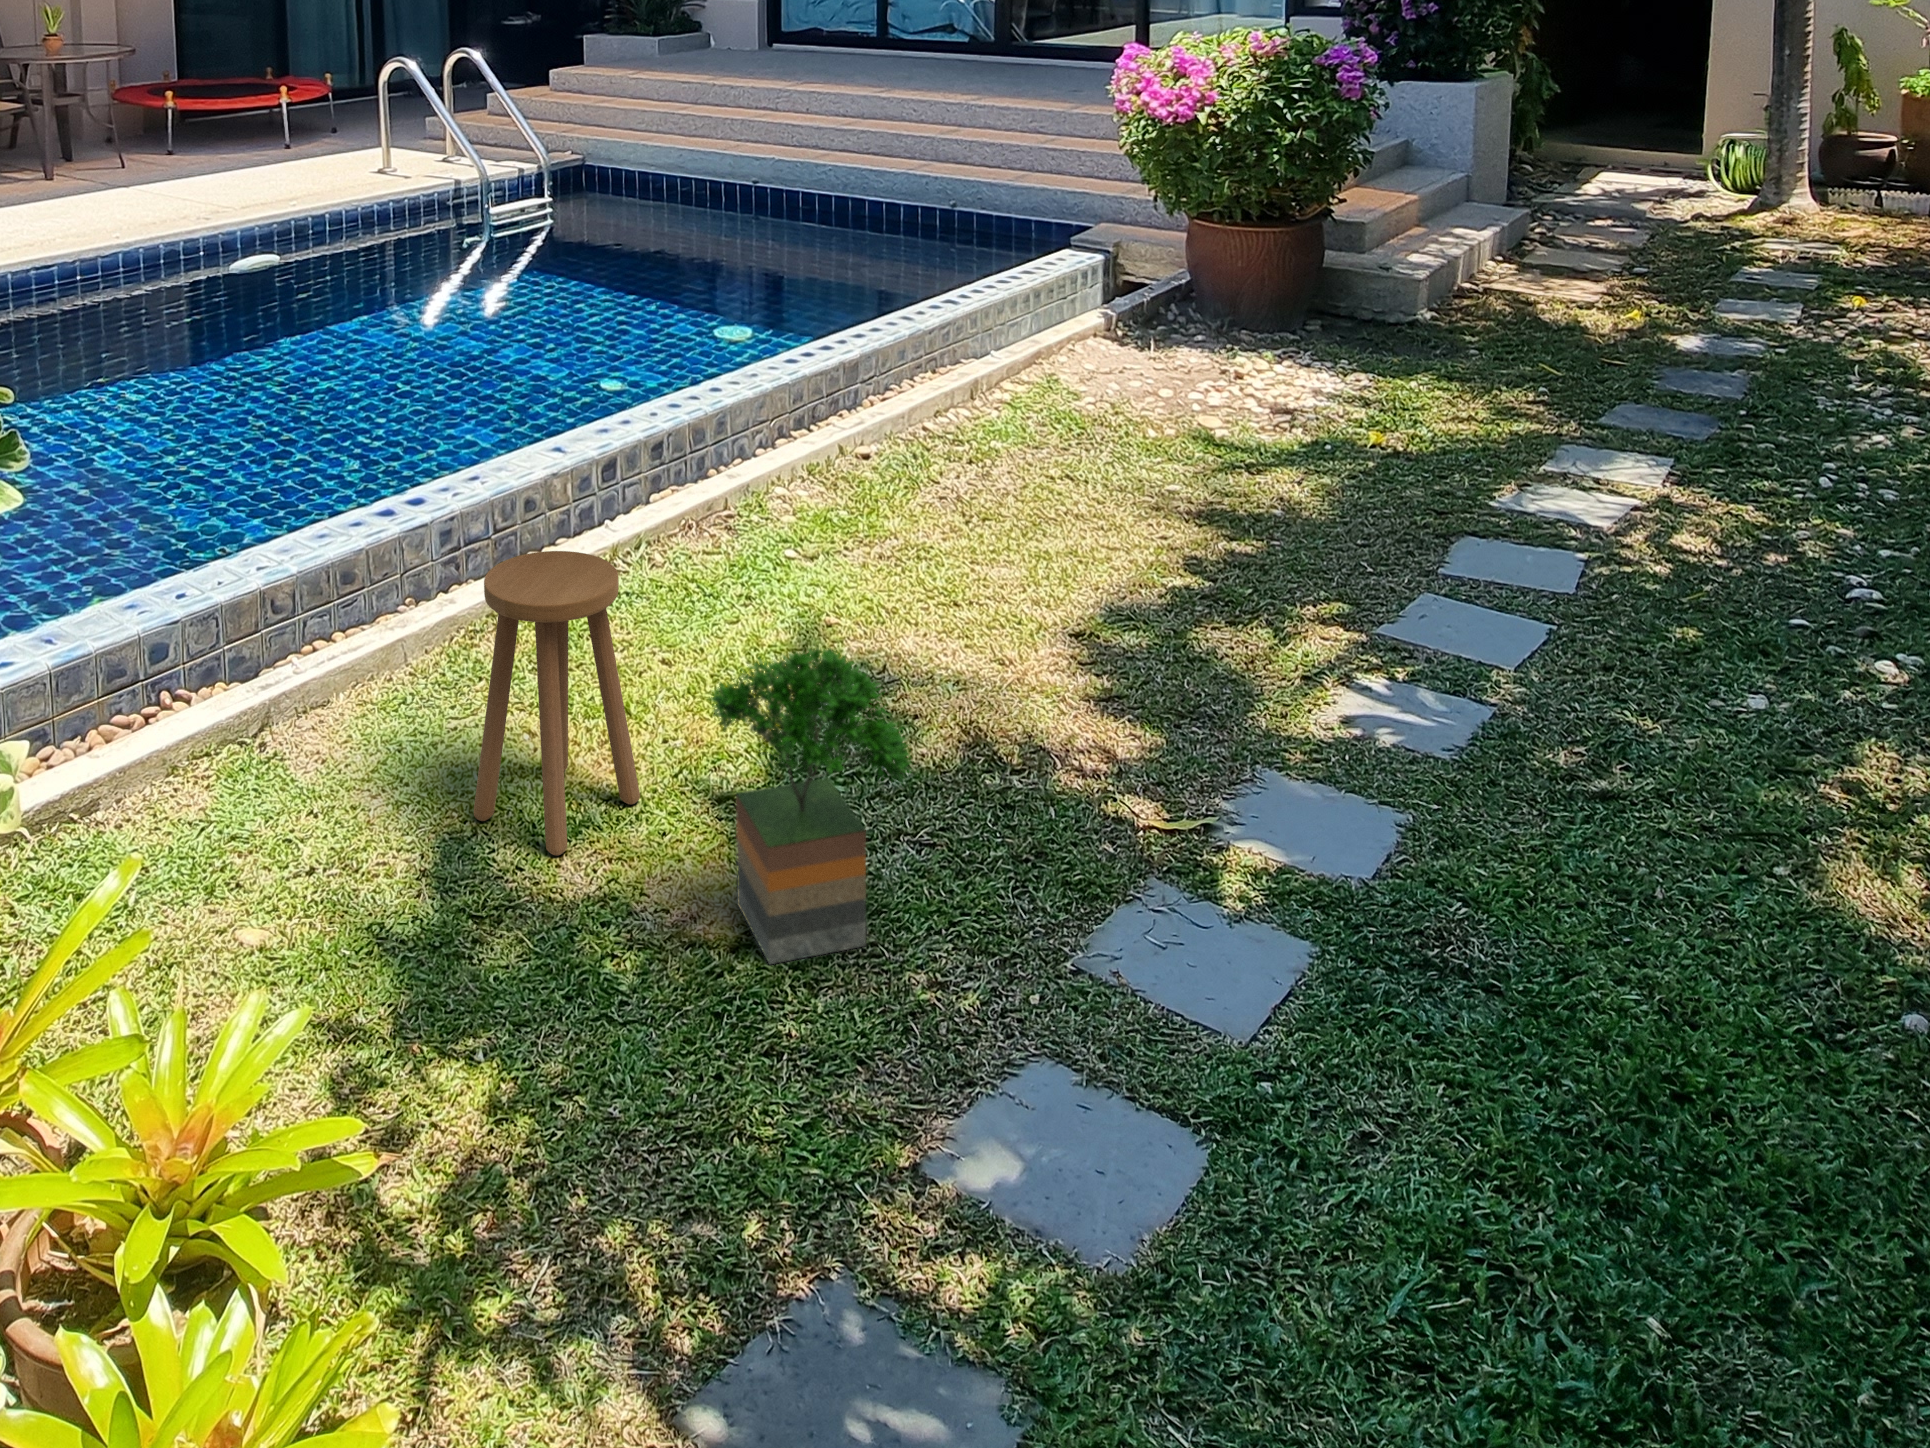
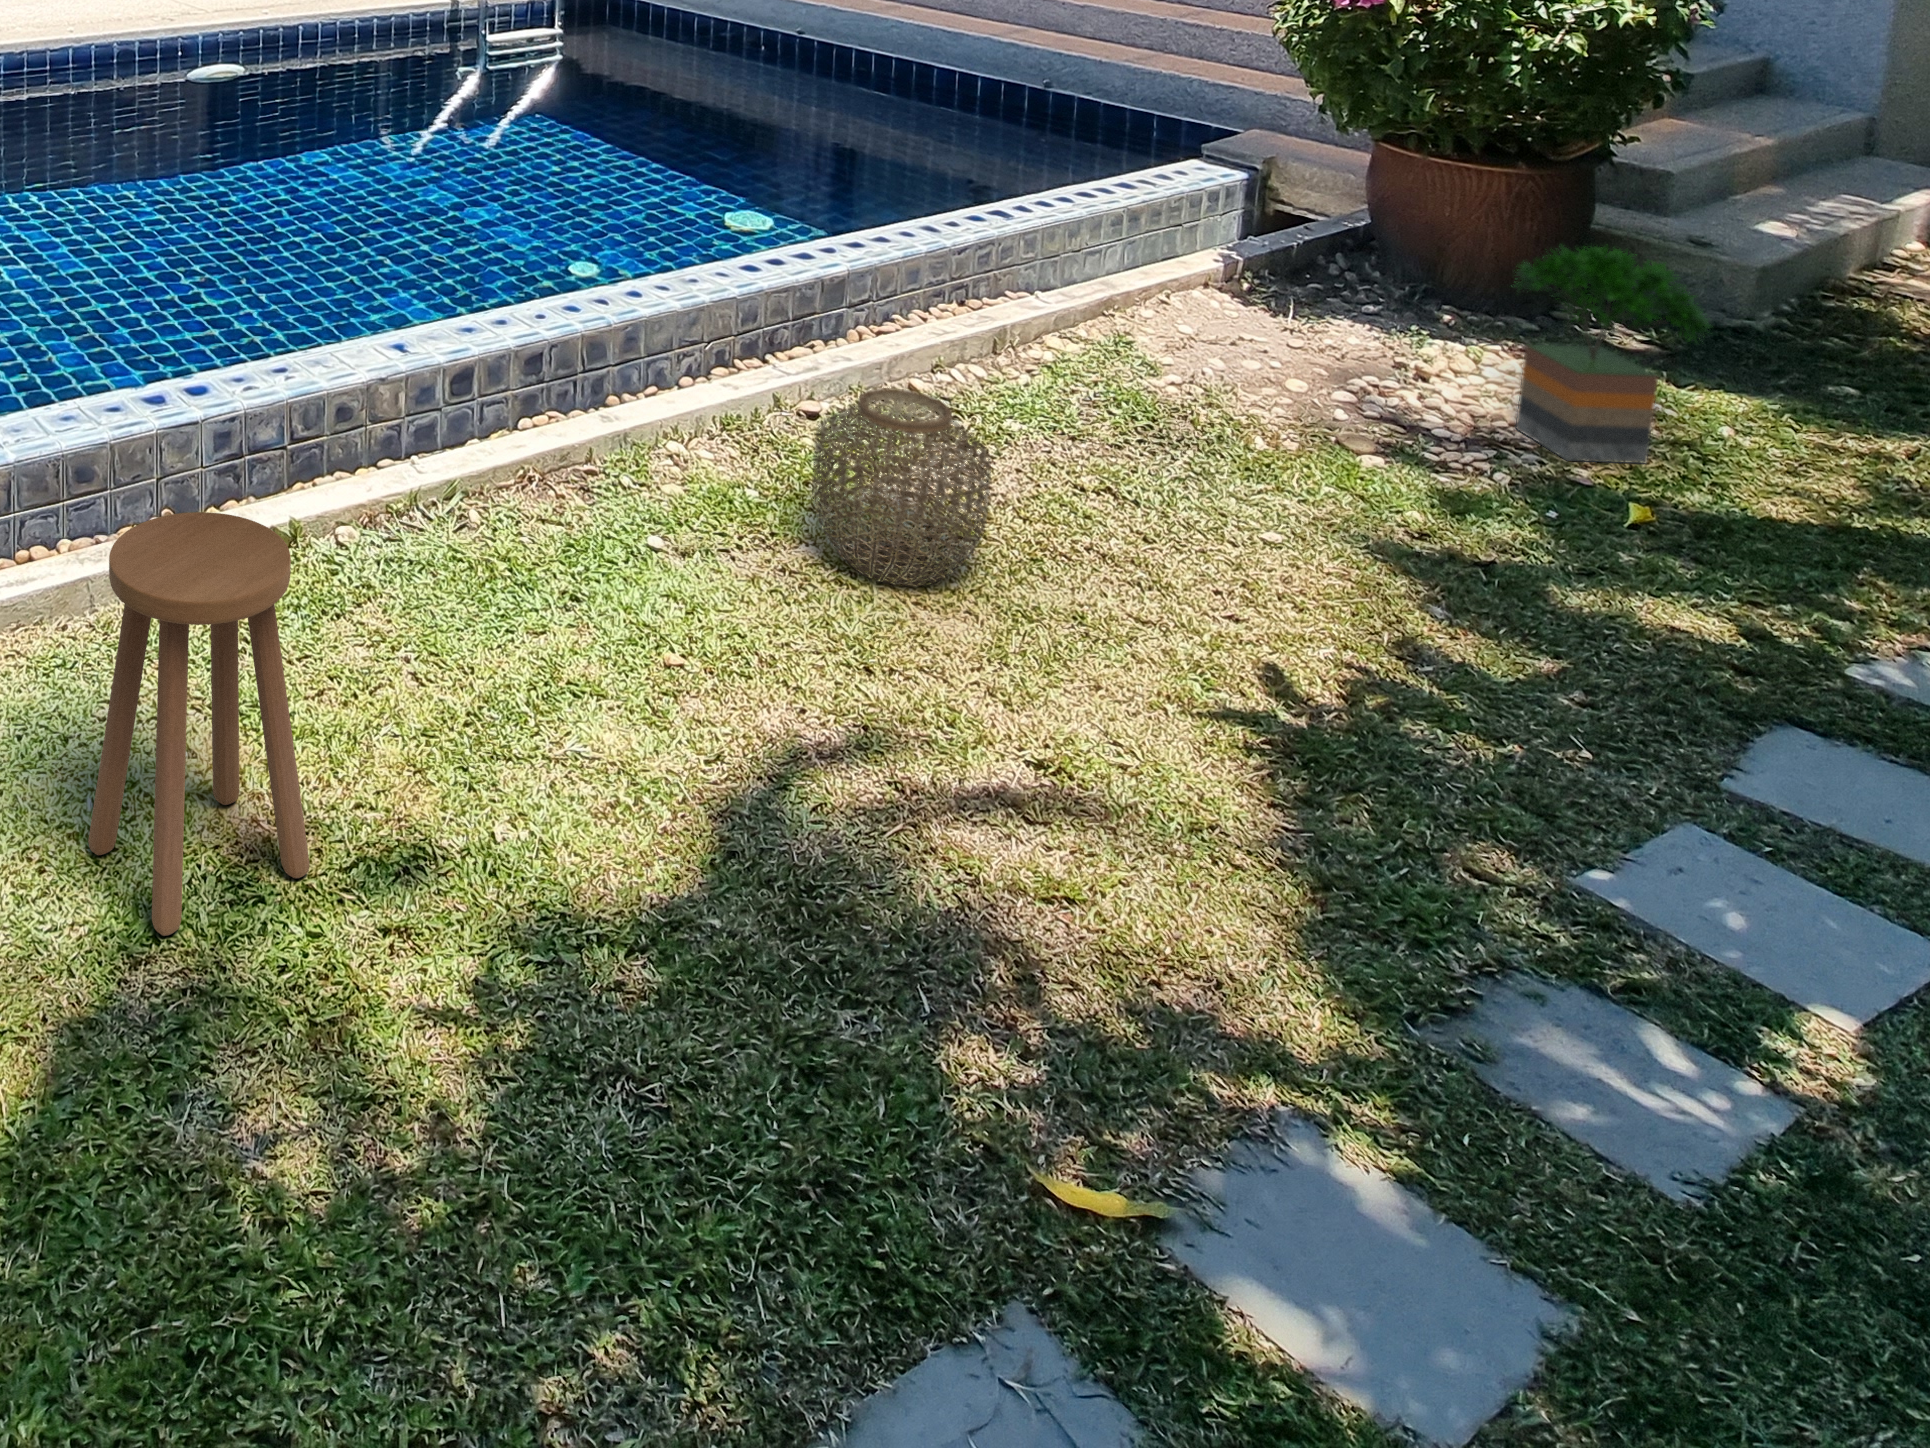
woven basket: none [891,419,1012,559] -> present [812,388,991,586]
potted tree: present [710,647,912,964] -> present [1511,247,1711,463]

